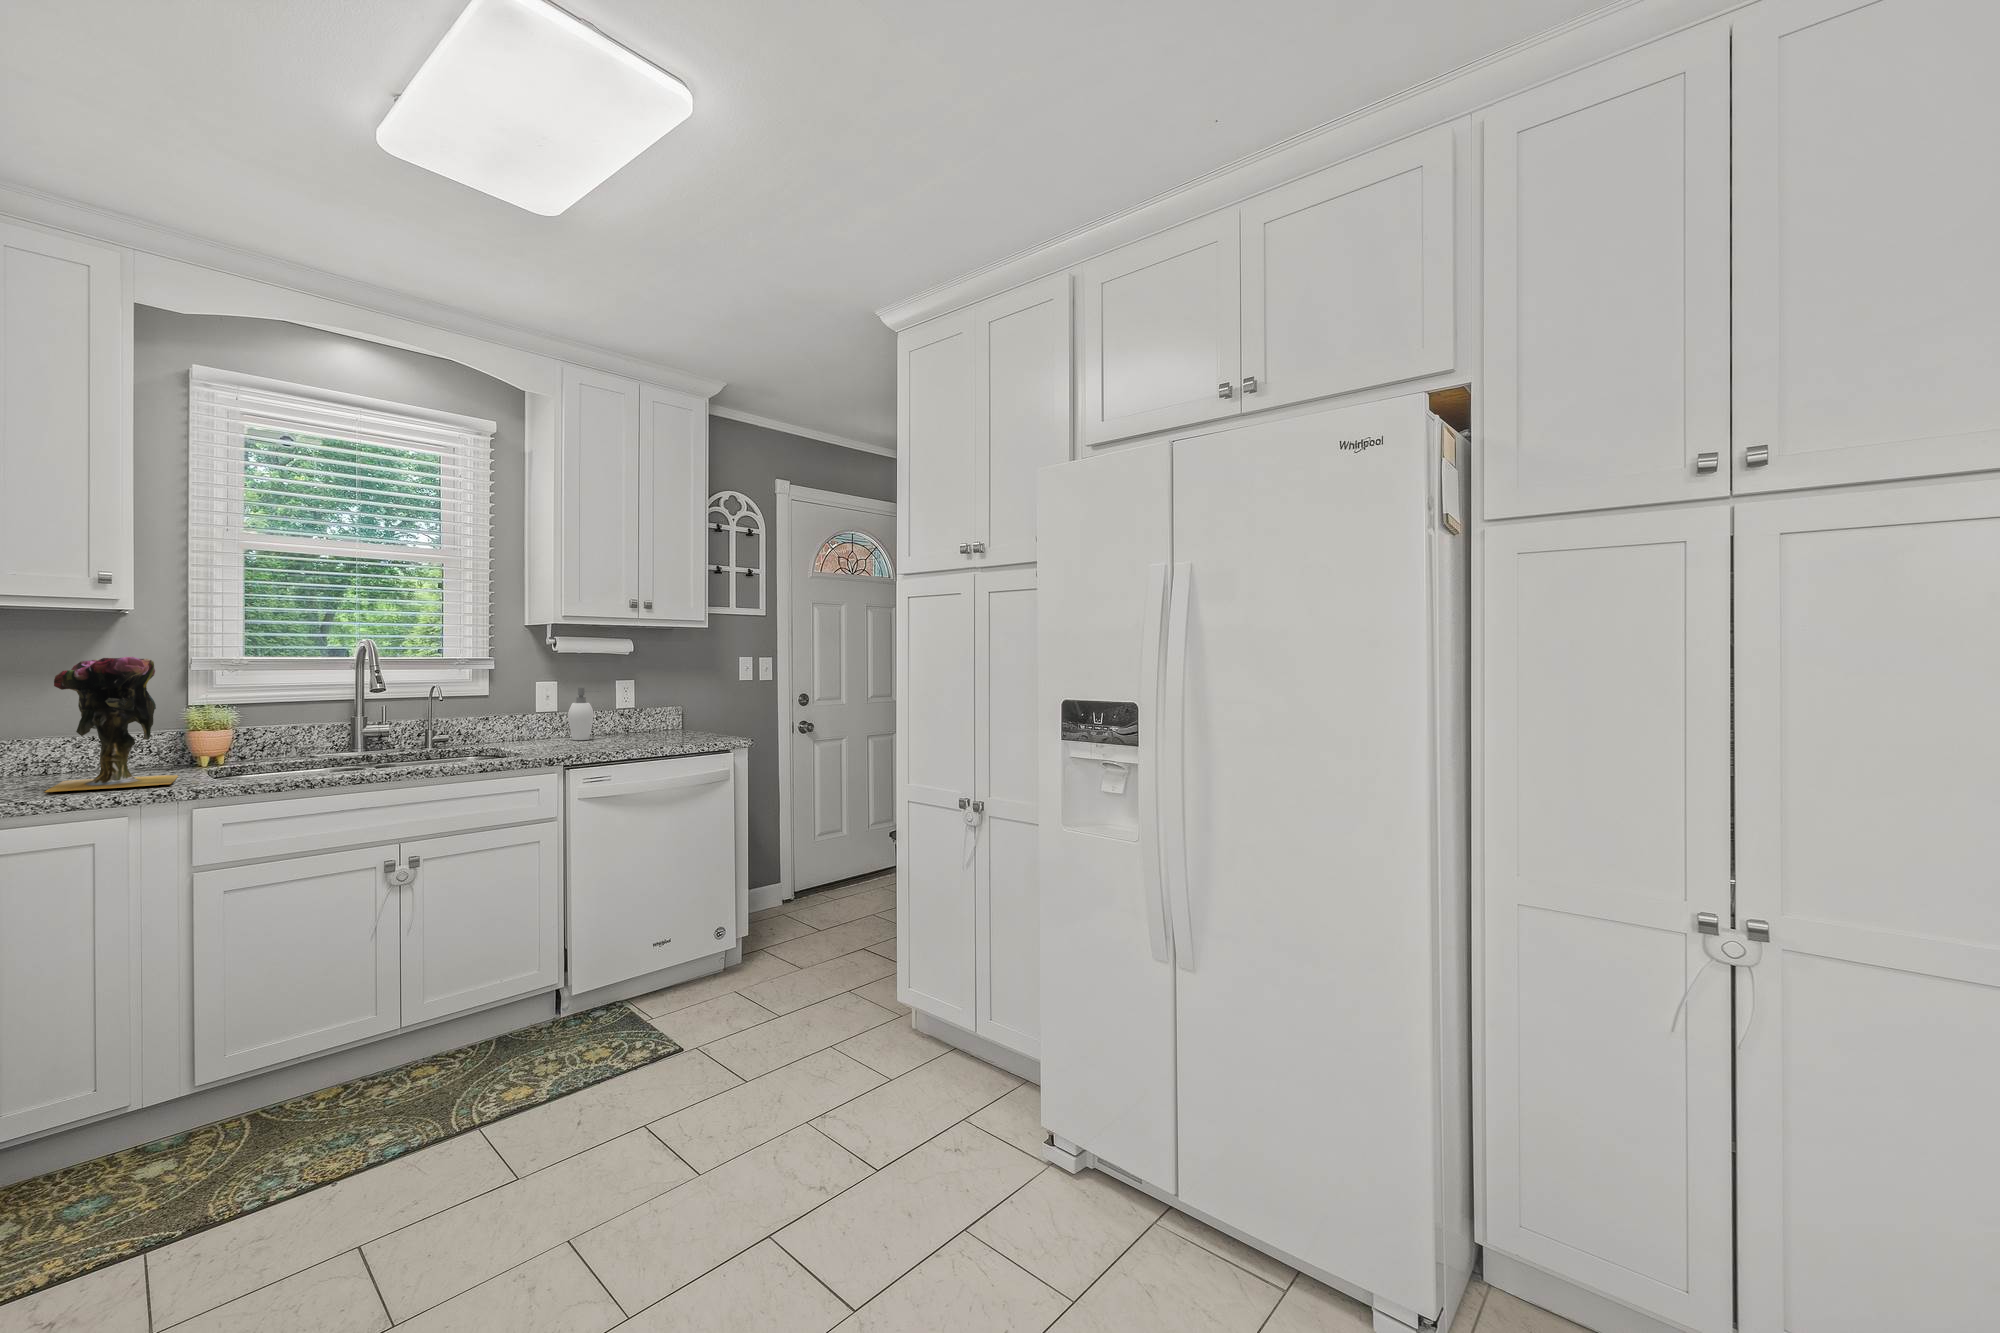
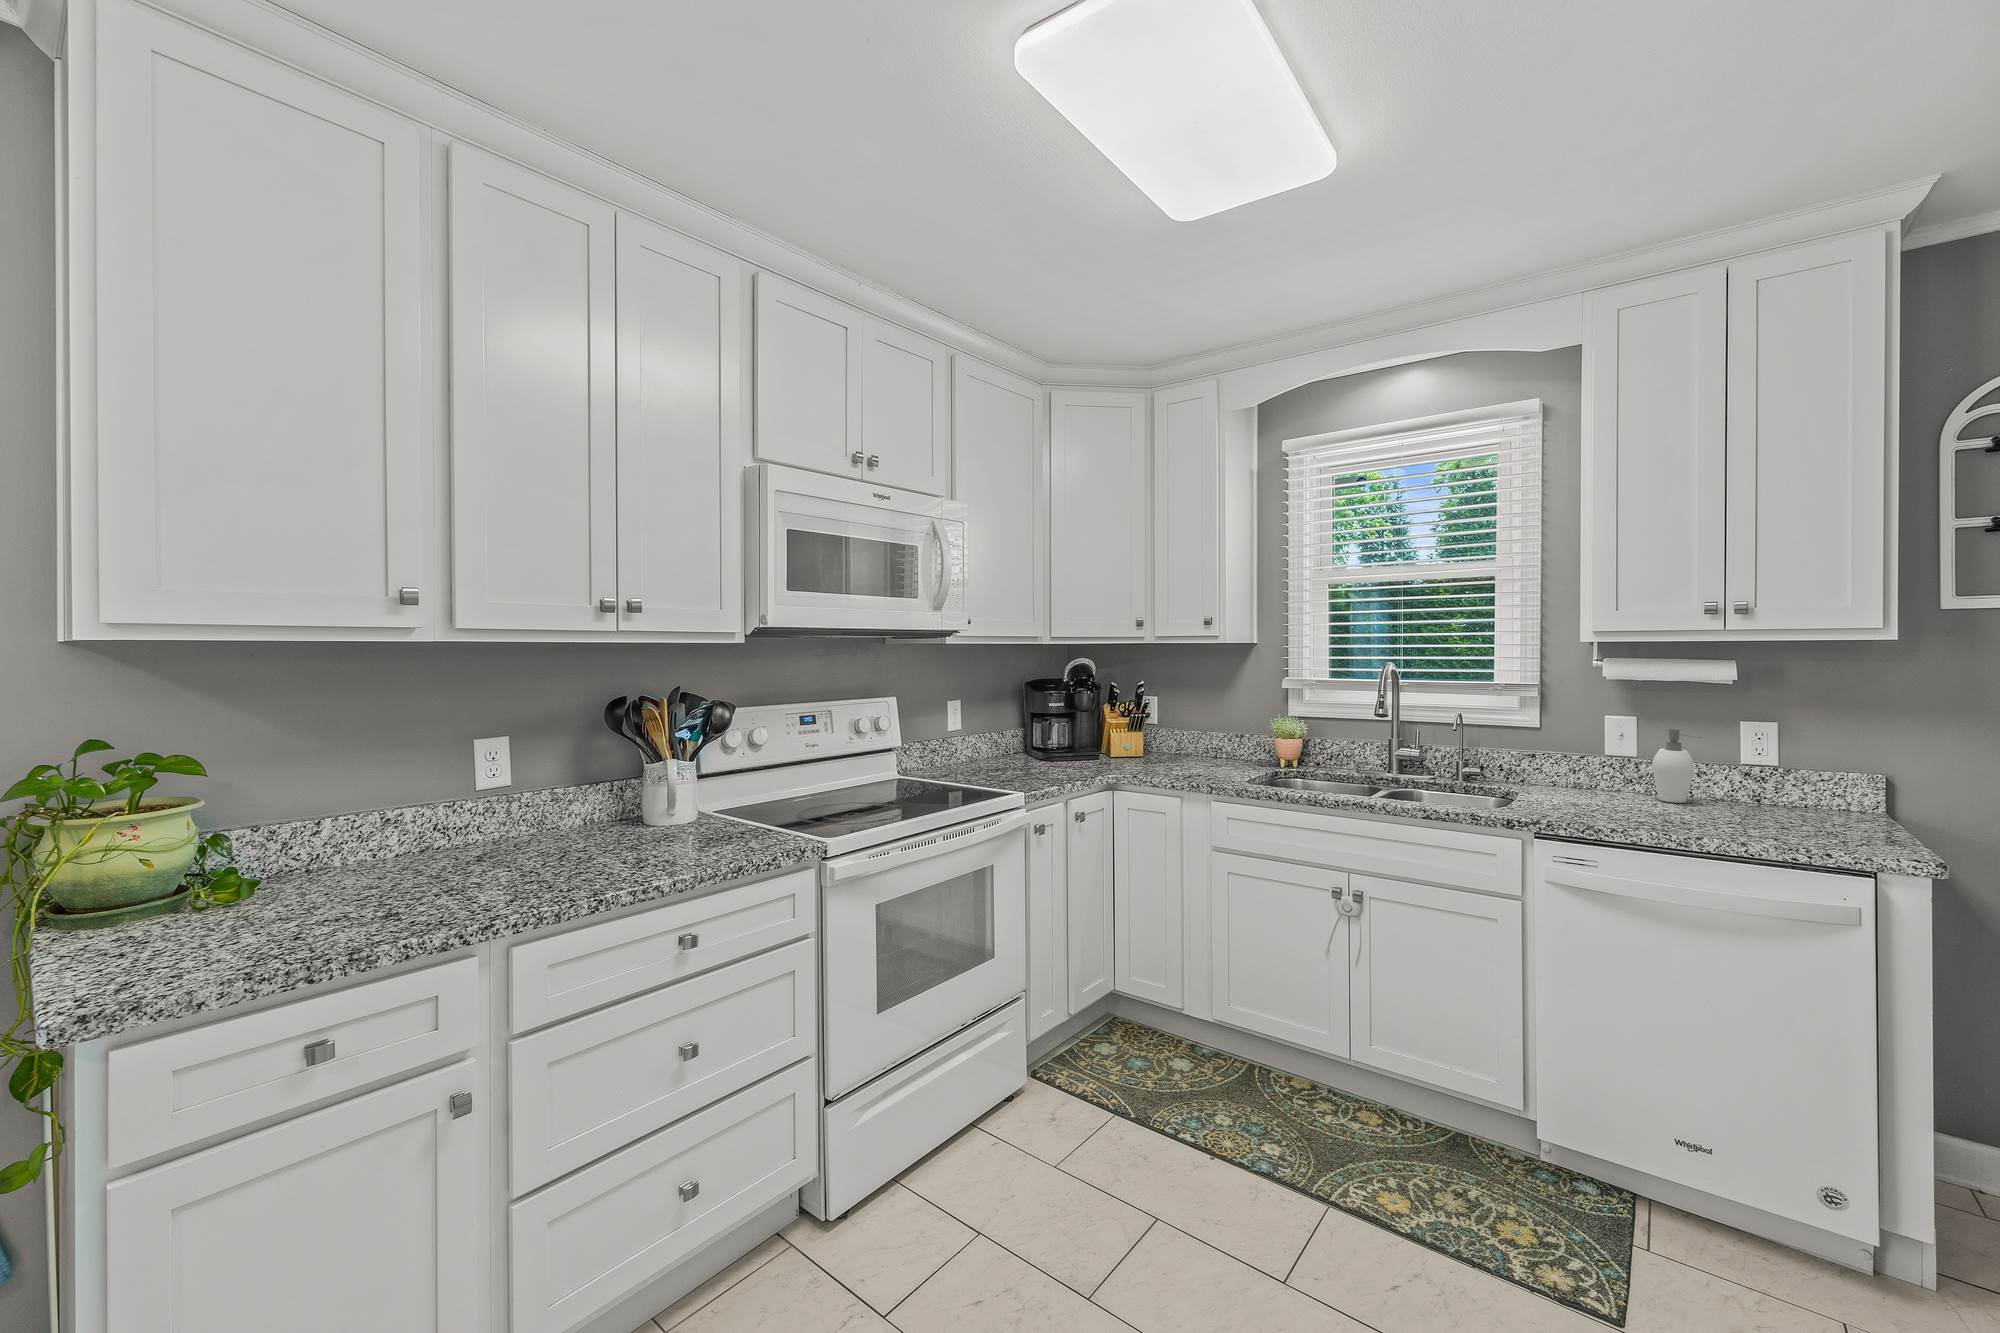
vase: present [45,657,178,792] -> none [1161,685,1252,784]

